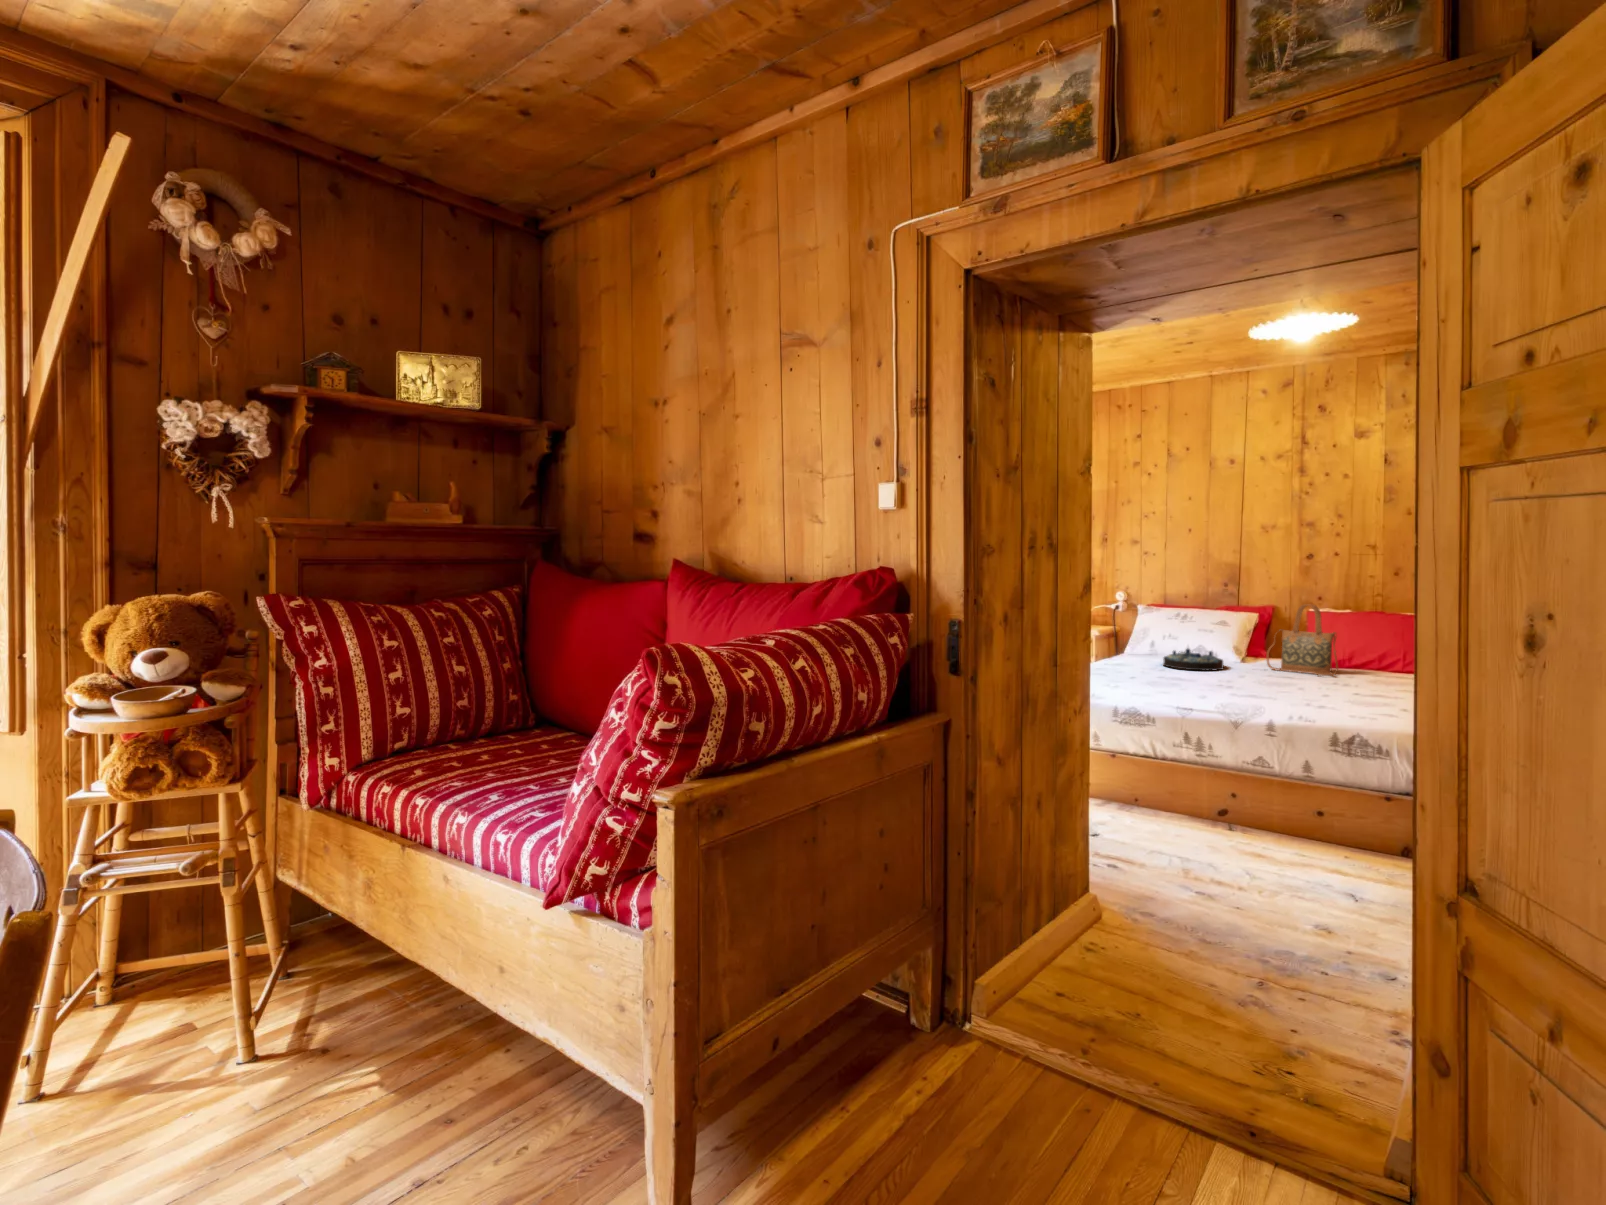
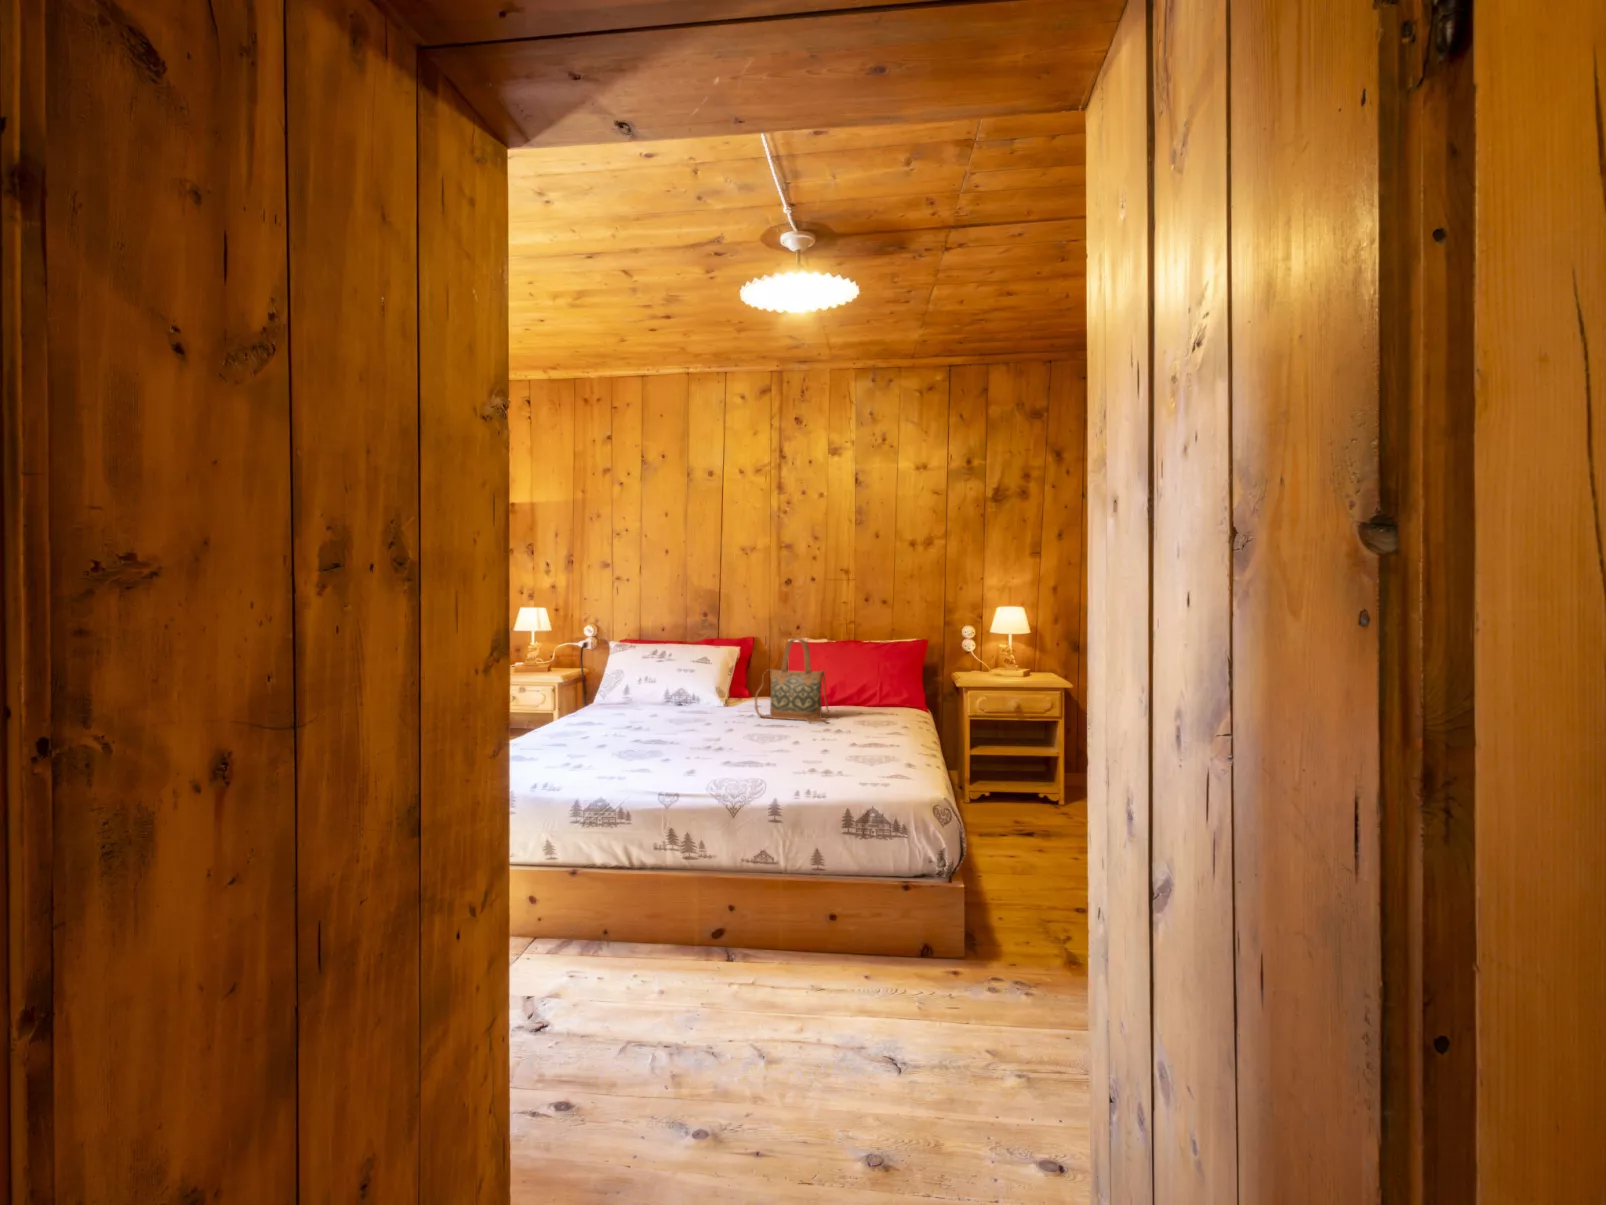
serving tray: present [1163,649,1224,671] -> none [639,697,710,726]

